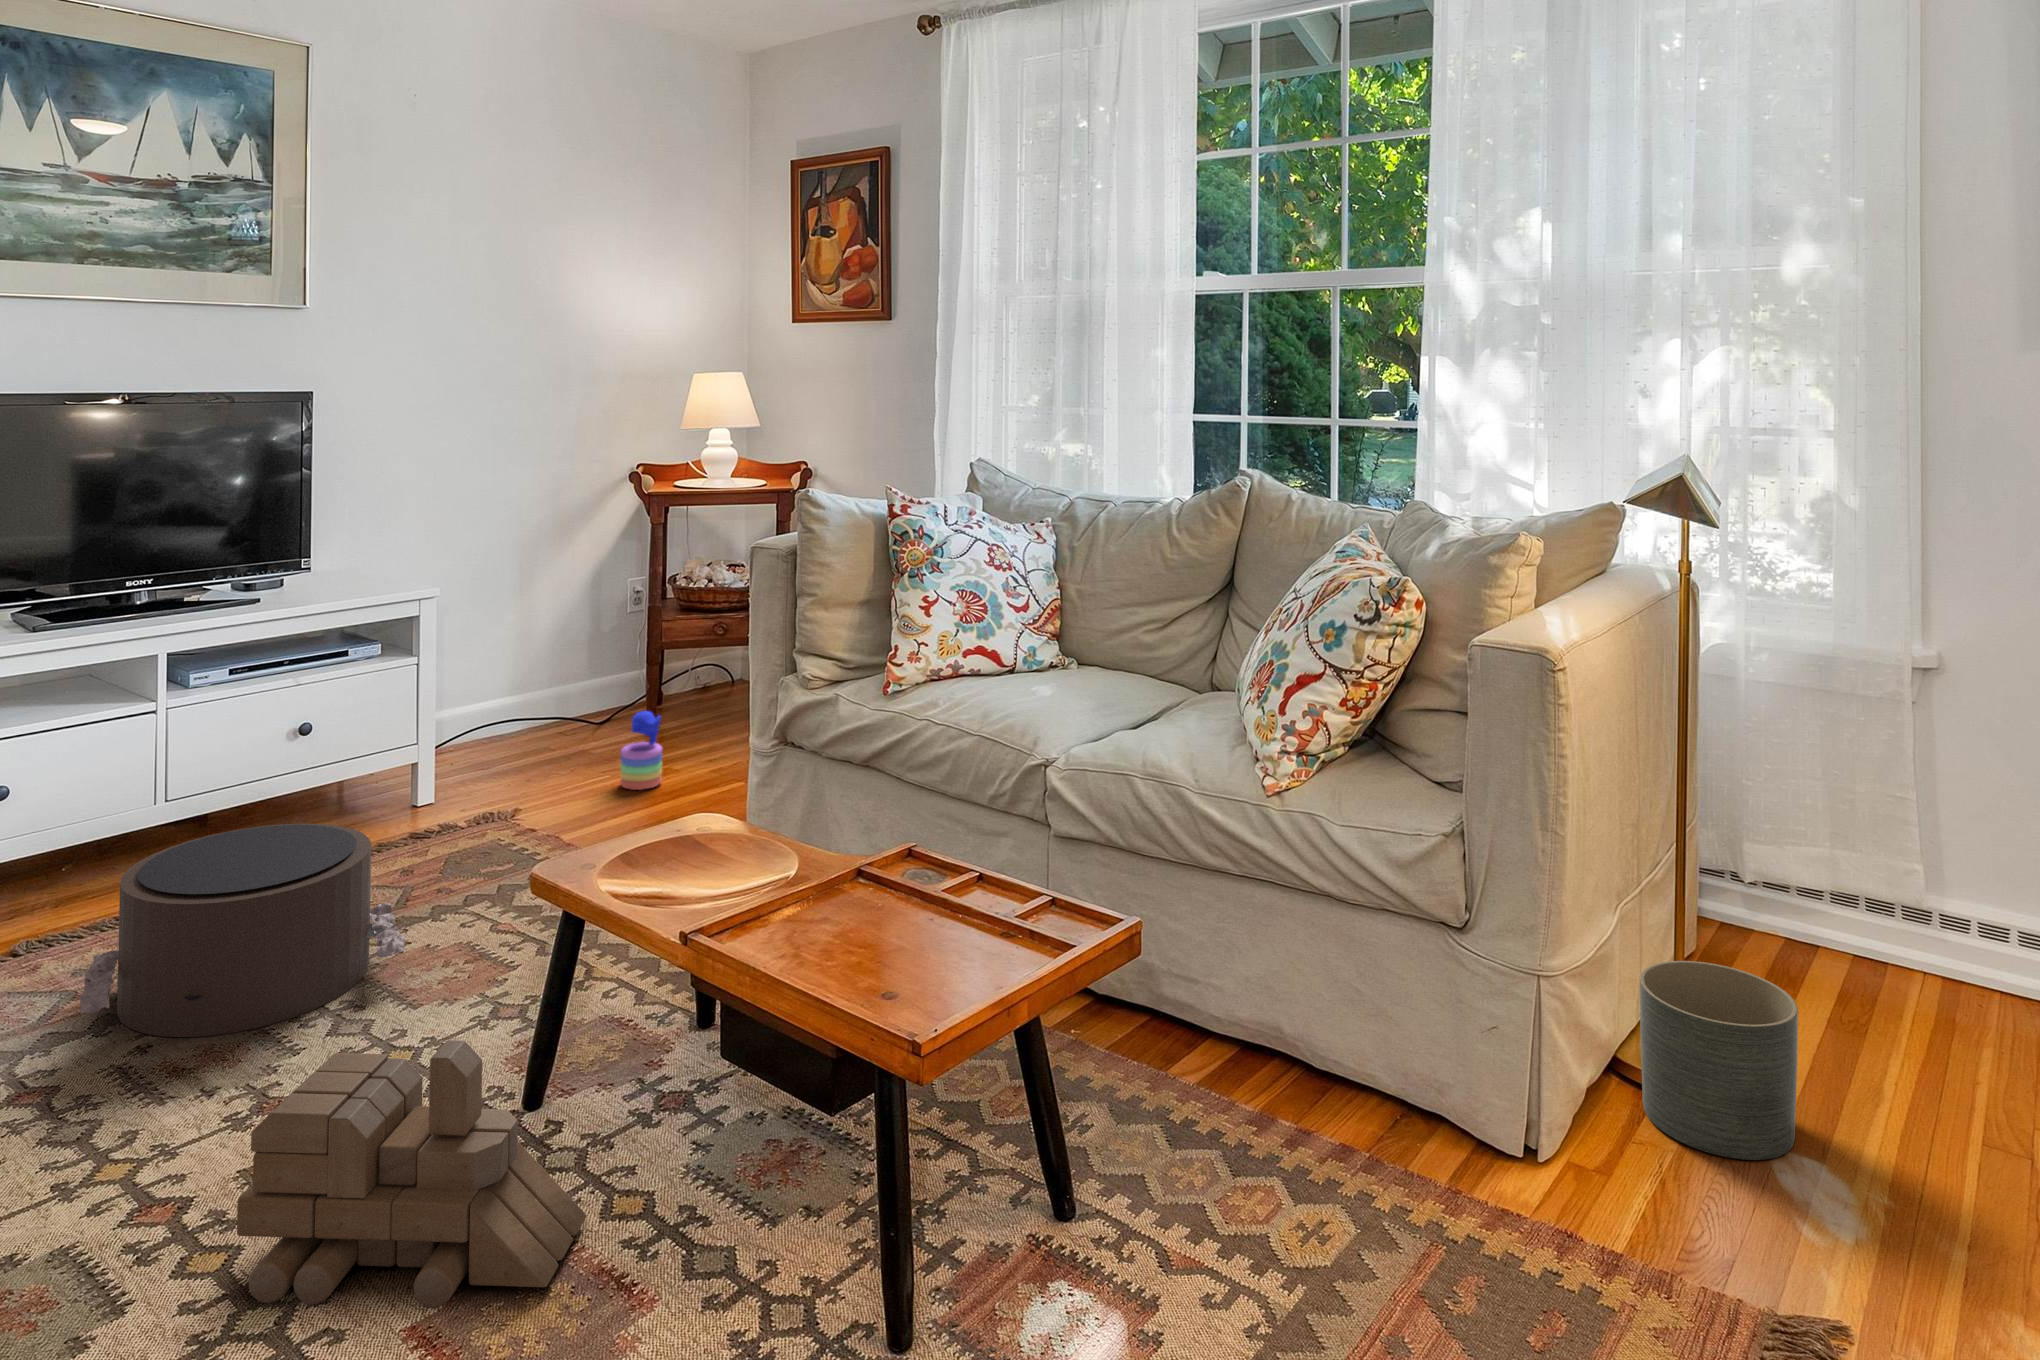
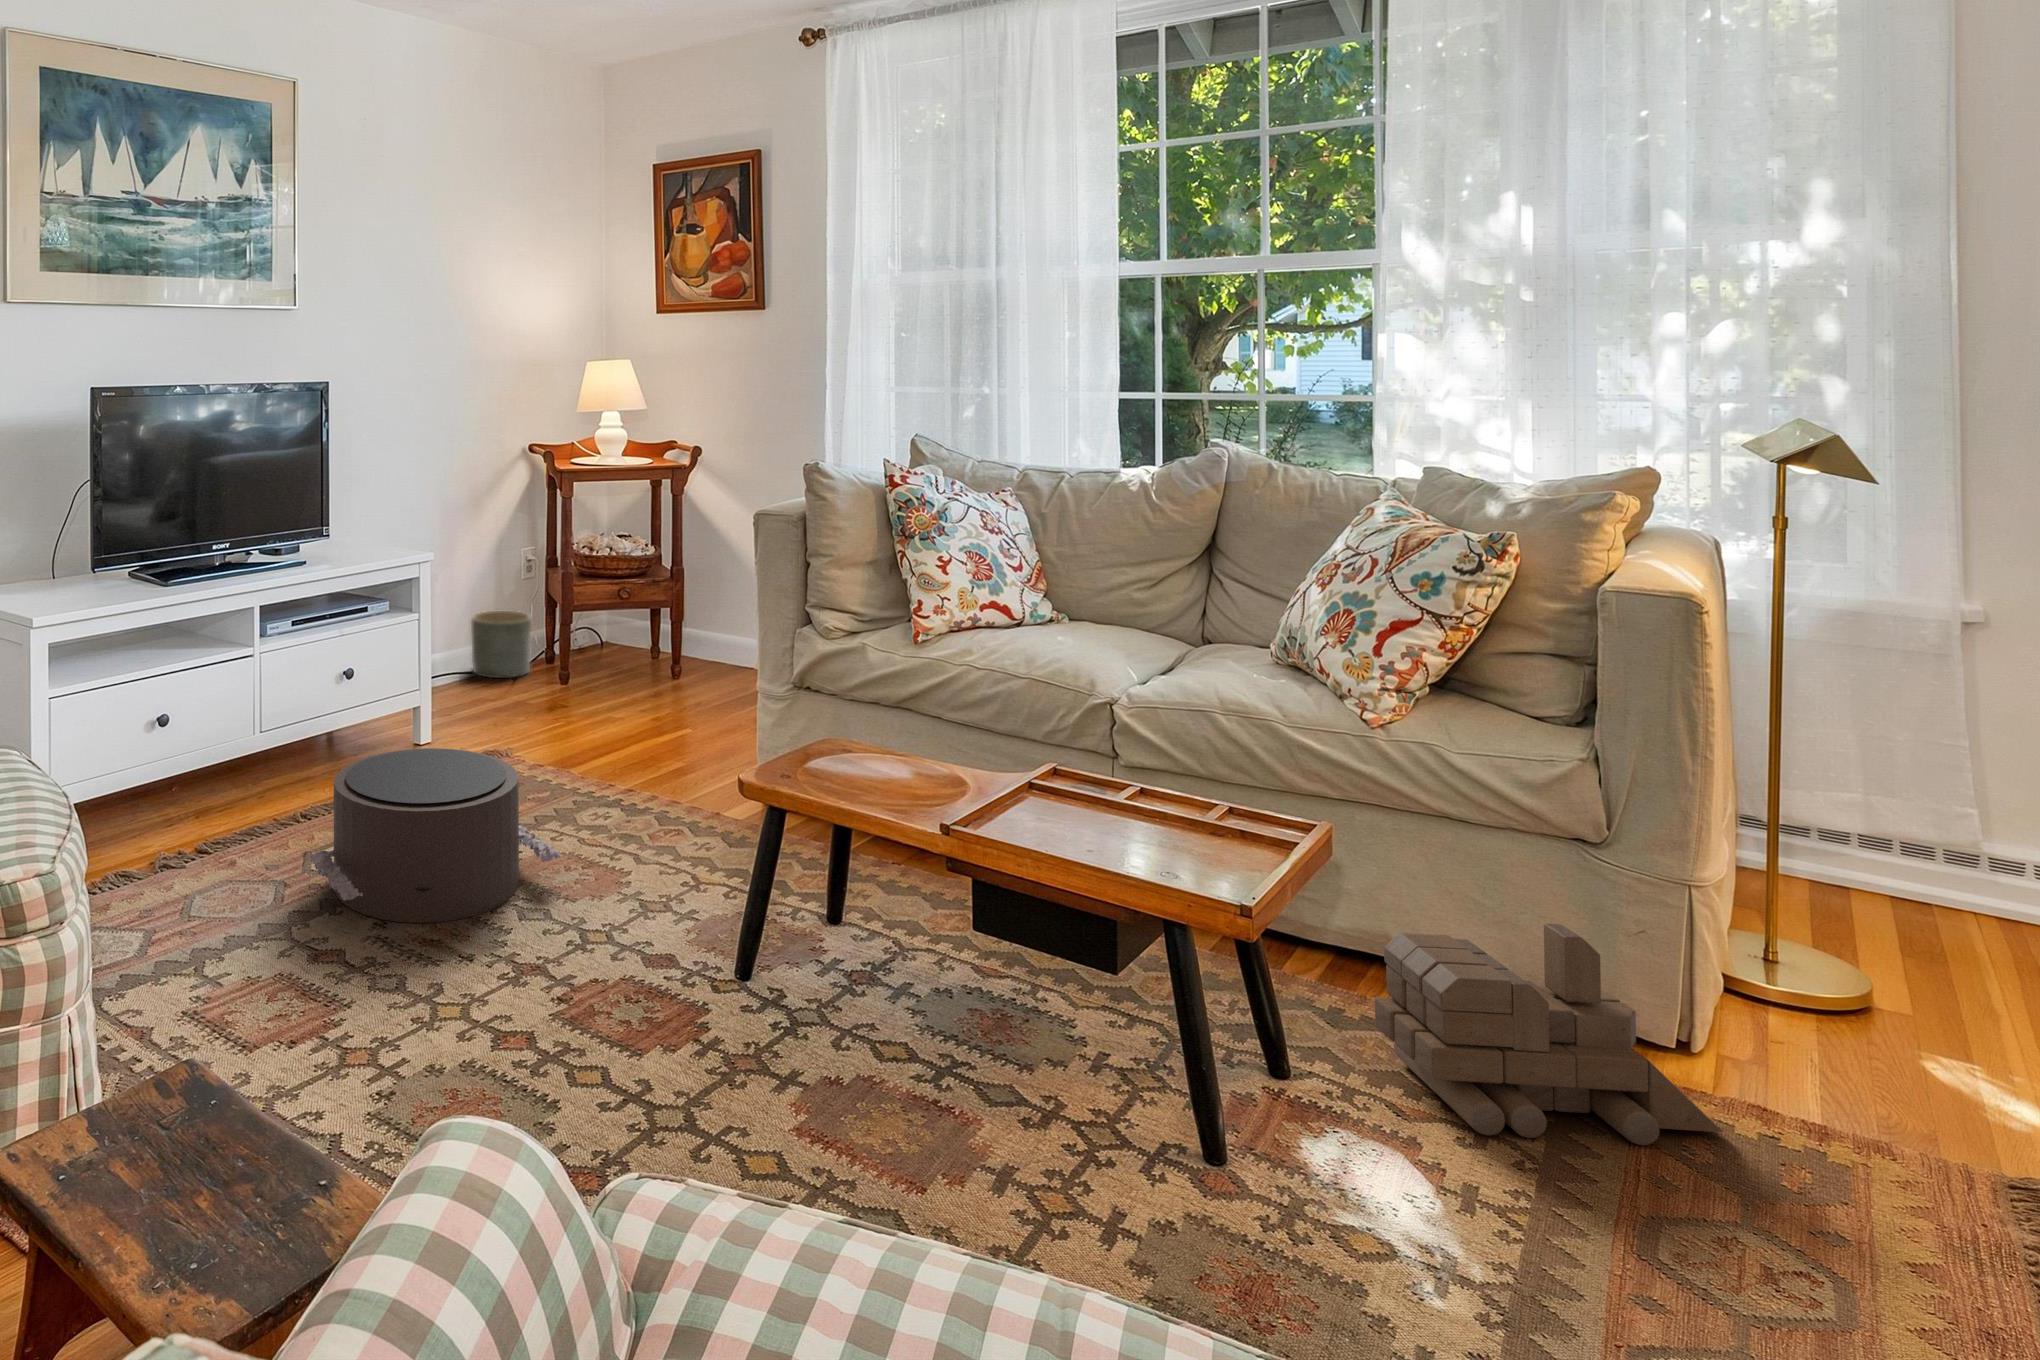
stacking toy: present [620,711,662,790] -> none [589,659,625,728]
planter: present [1640,961,1798,1160] -> present [471,611,531,678]
toy train: present [237,1040,586,1308] -> present [1375,923,1723,1145]

